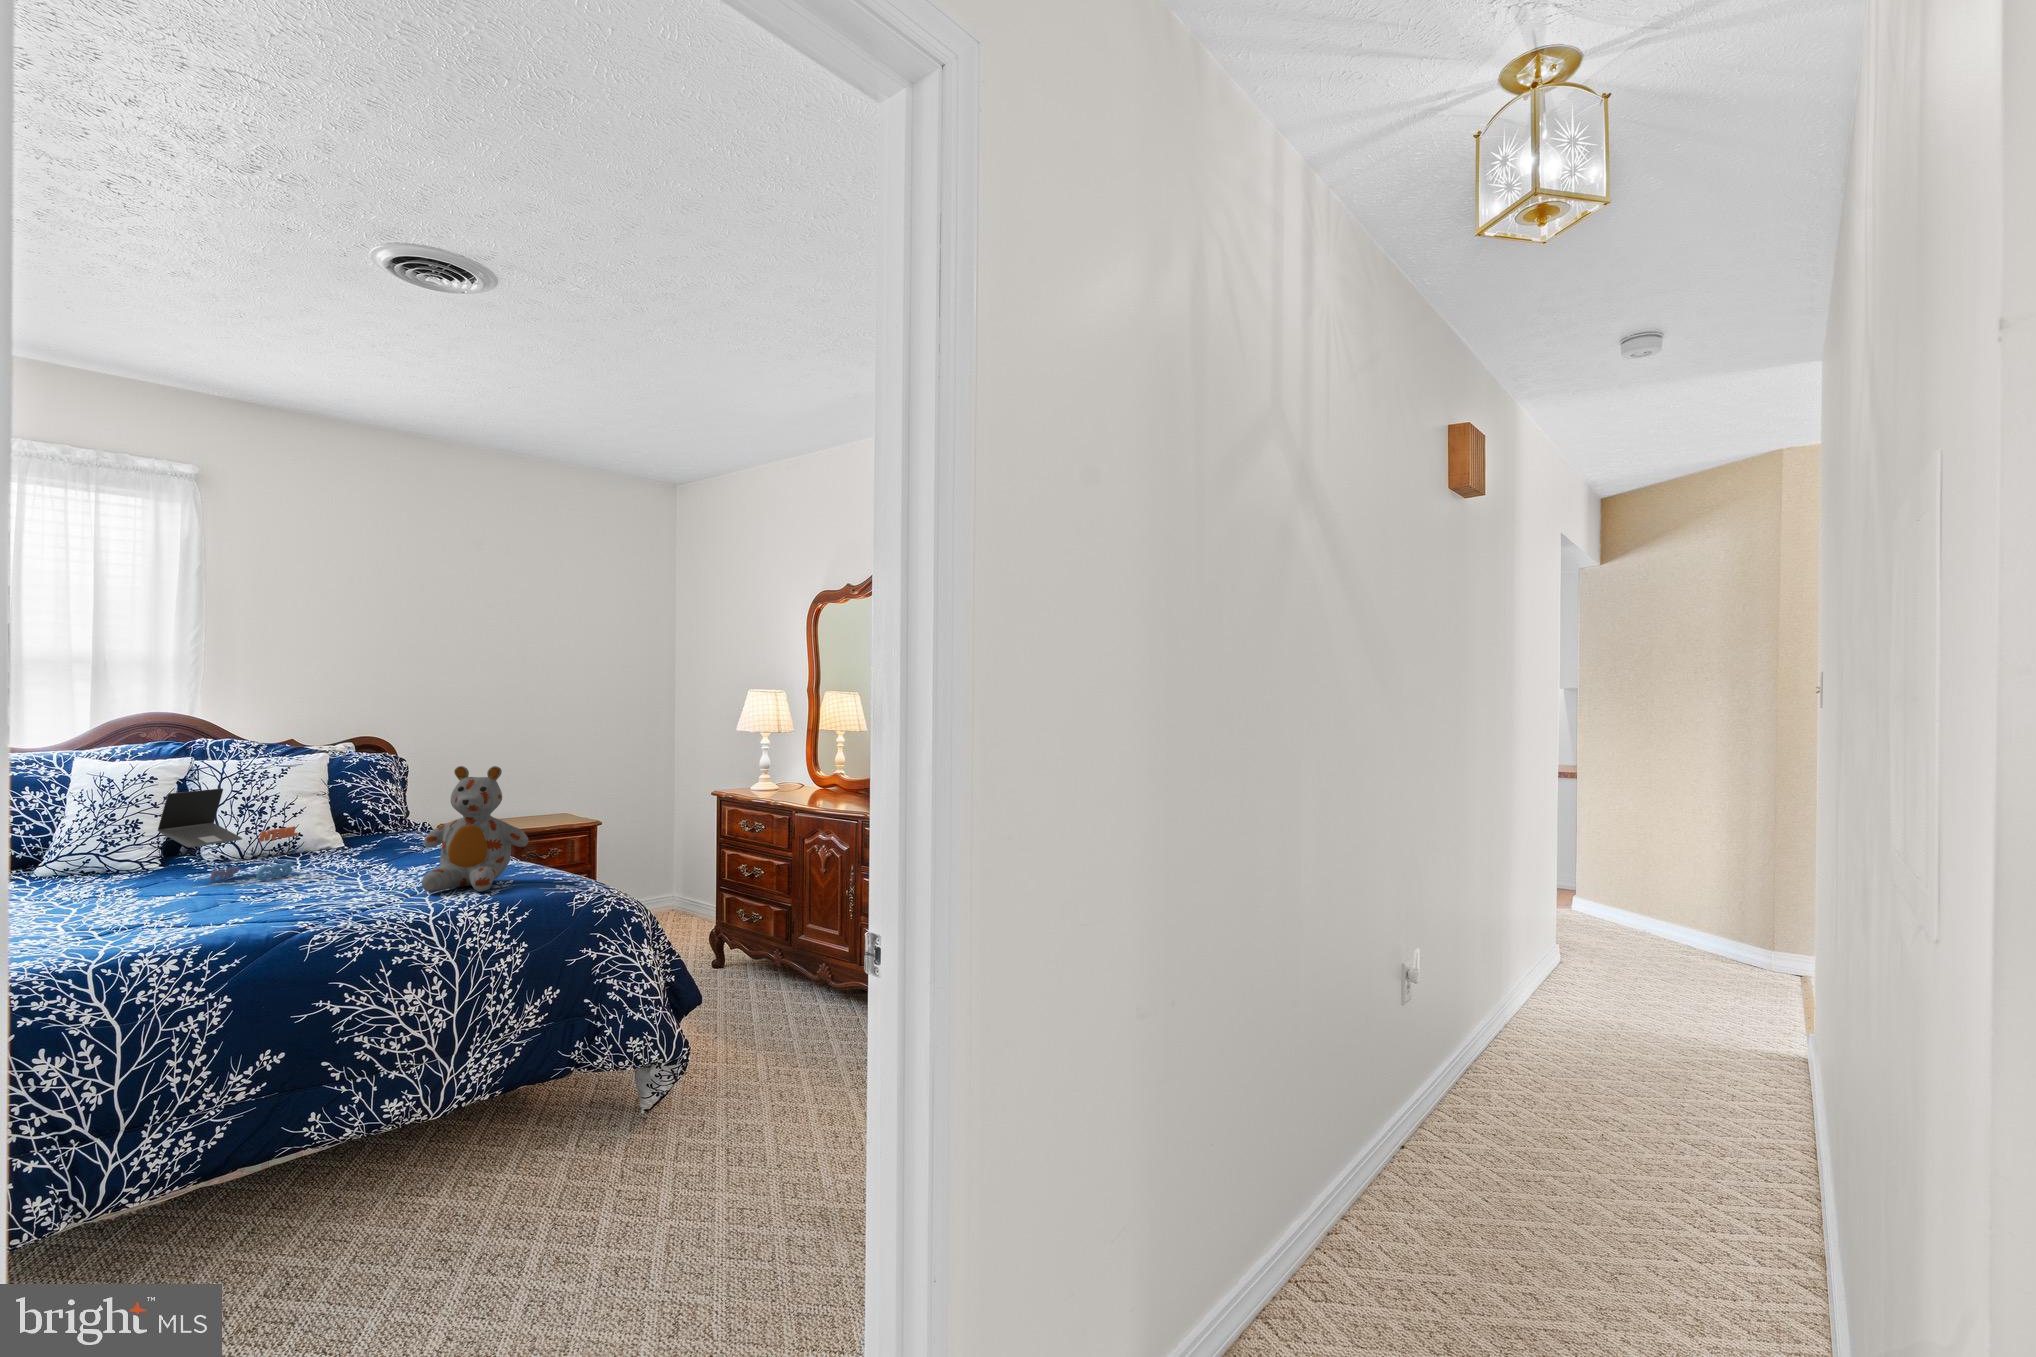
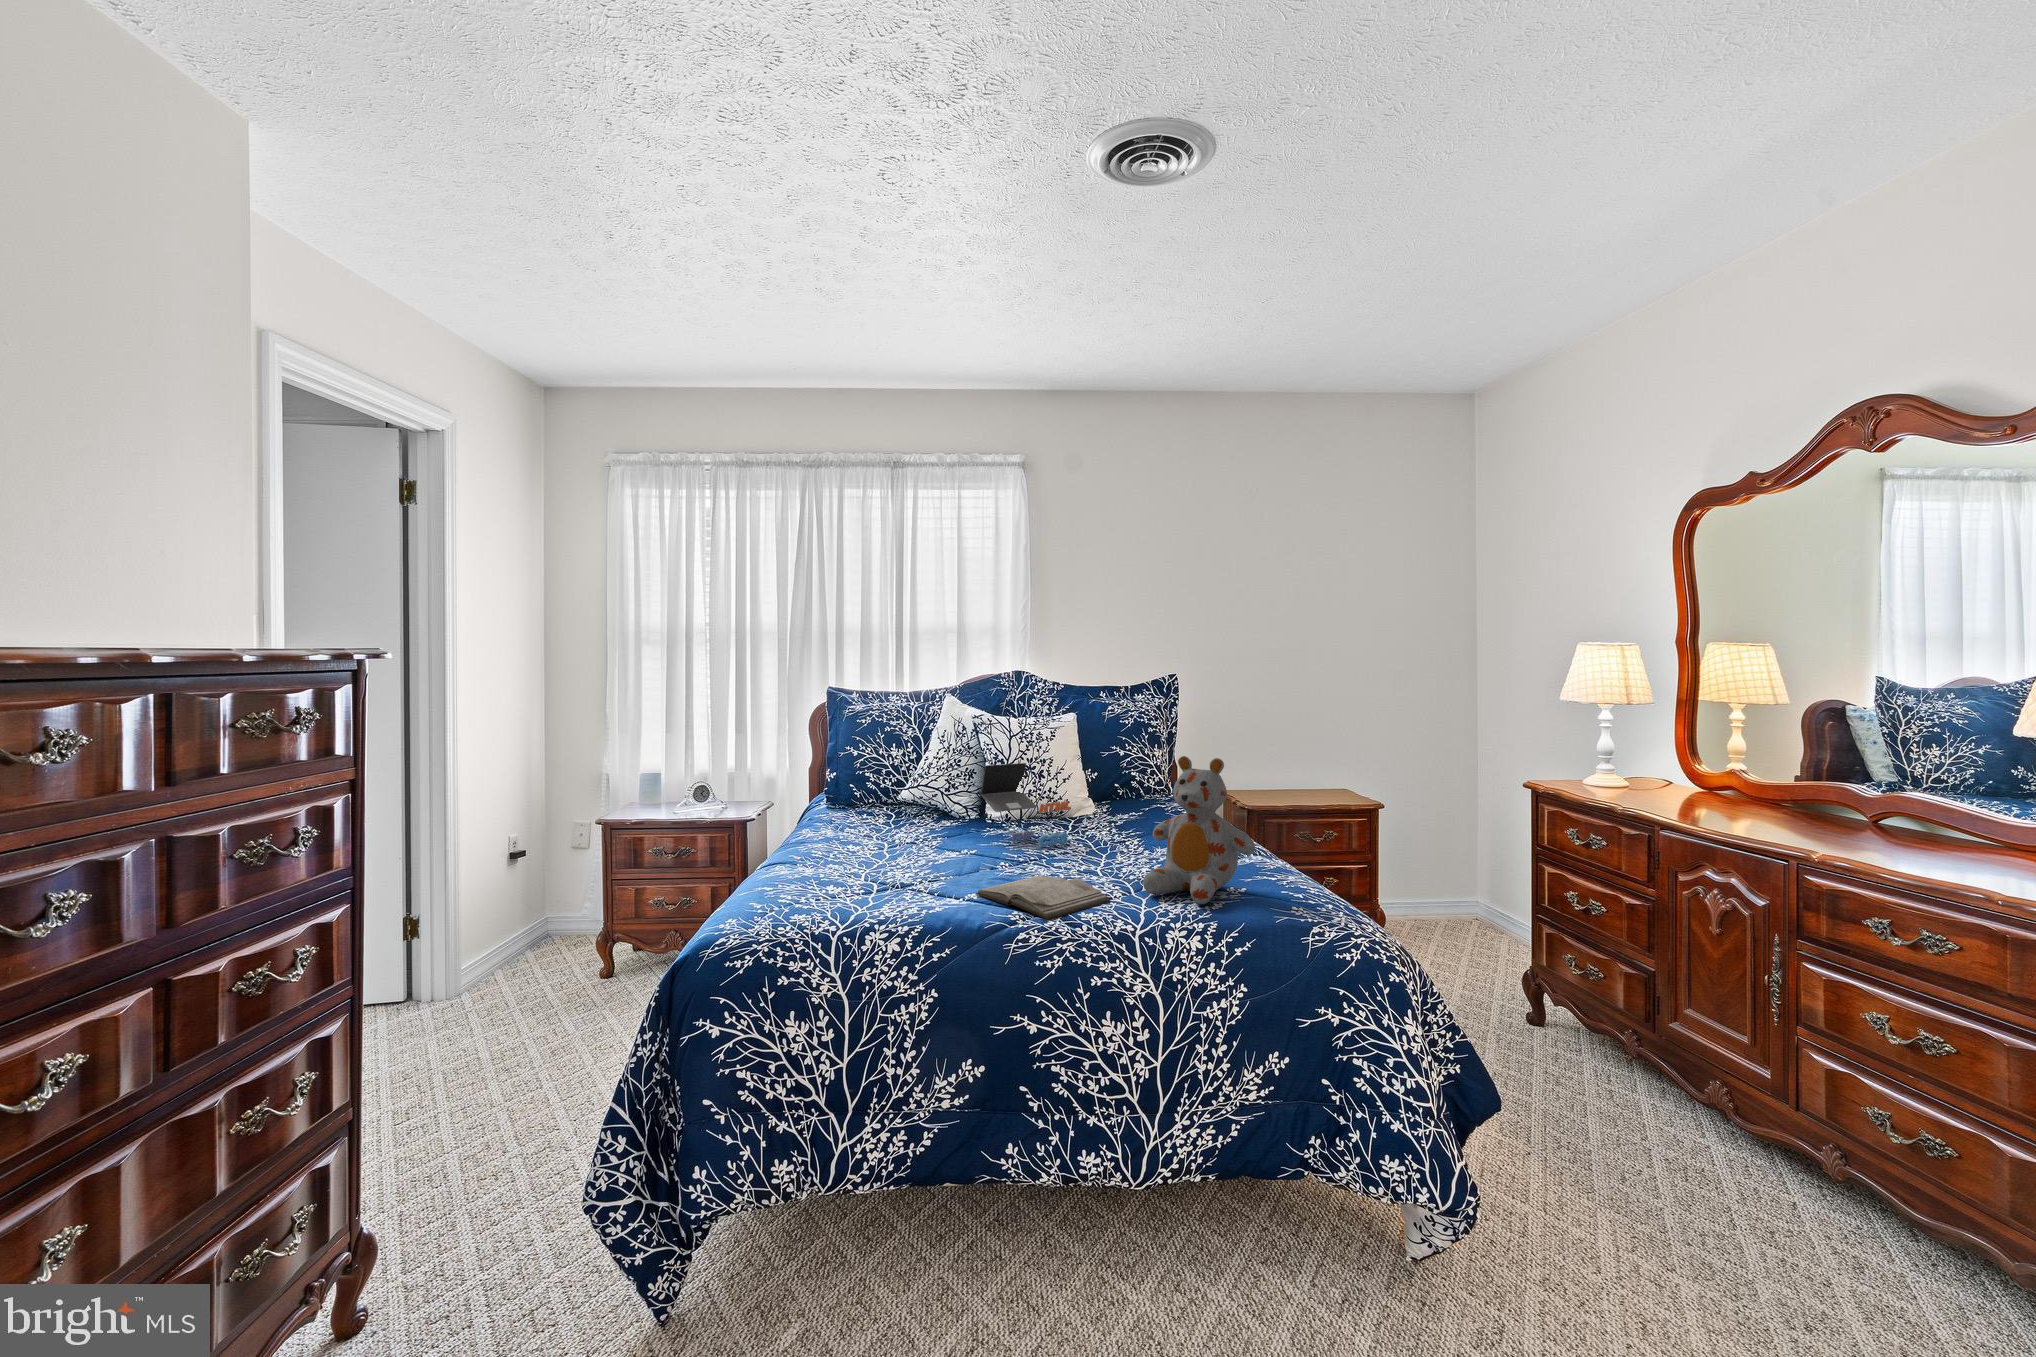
diary: none [228,889,392,921] -> present [976,876,1111,920]

